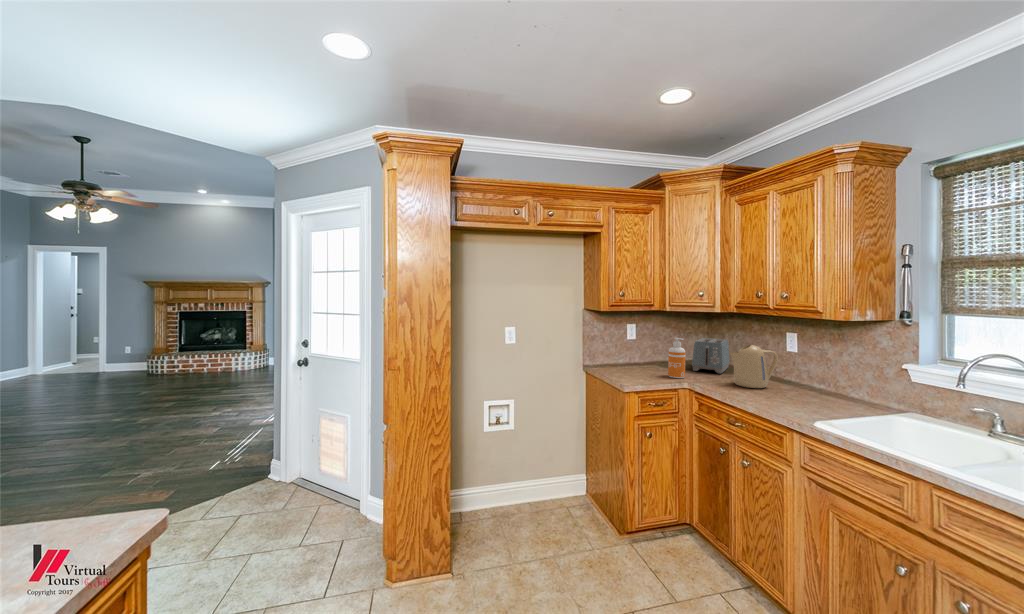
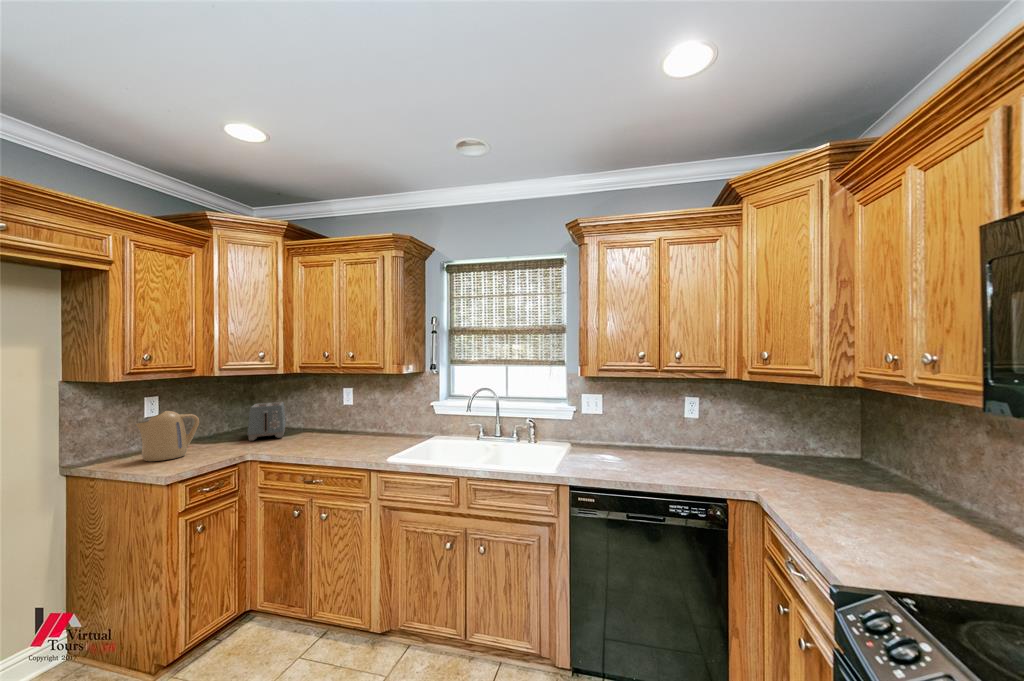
soap dispenser: present [668,338,686,378] -> none [222,405,244,453]
kettle: present [730,345,778,388] -> present [136,411,199,461]

